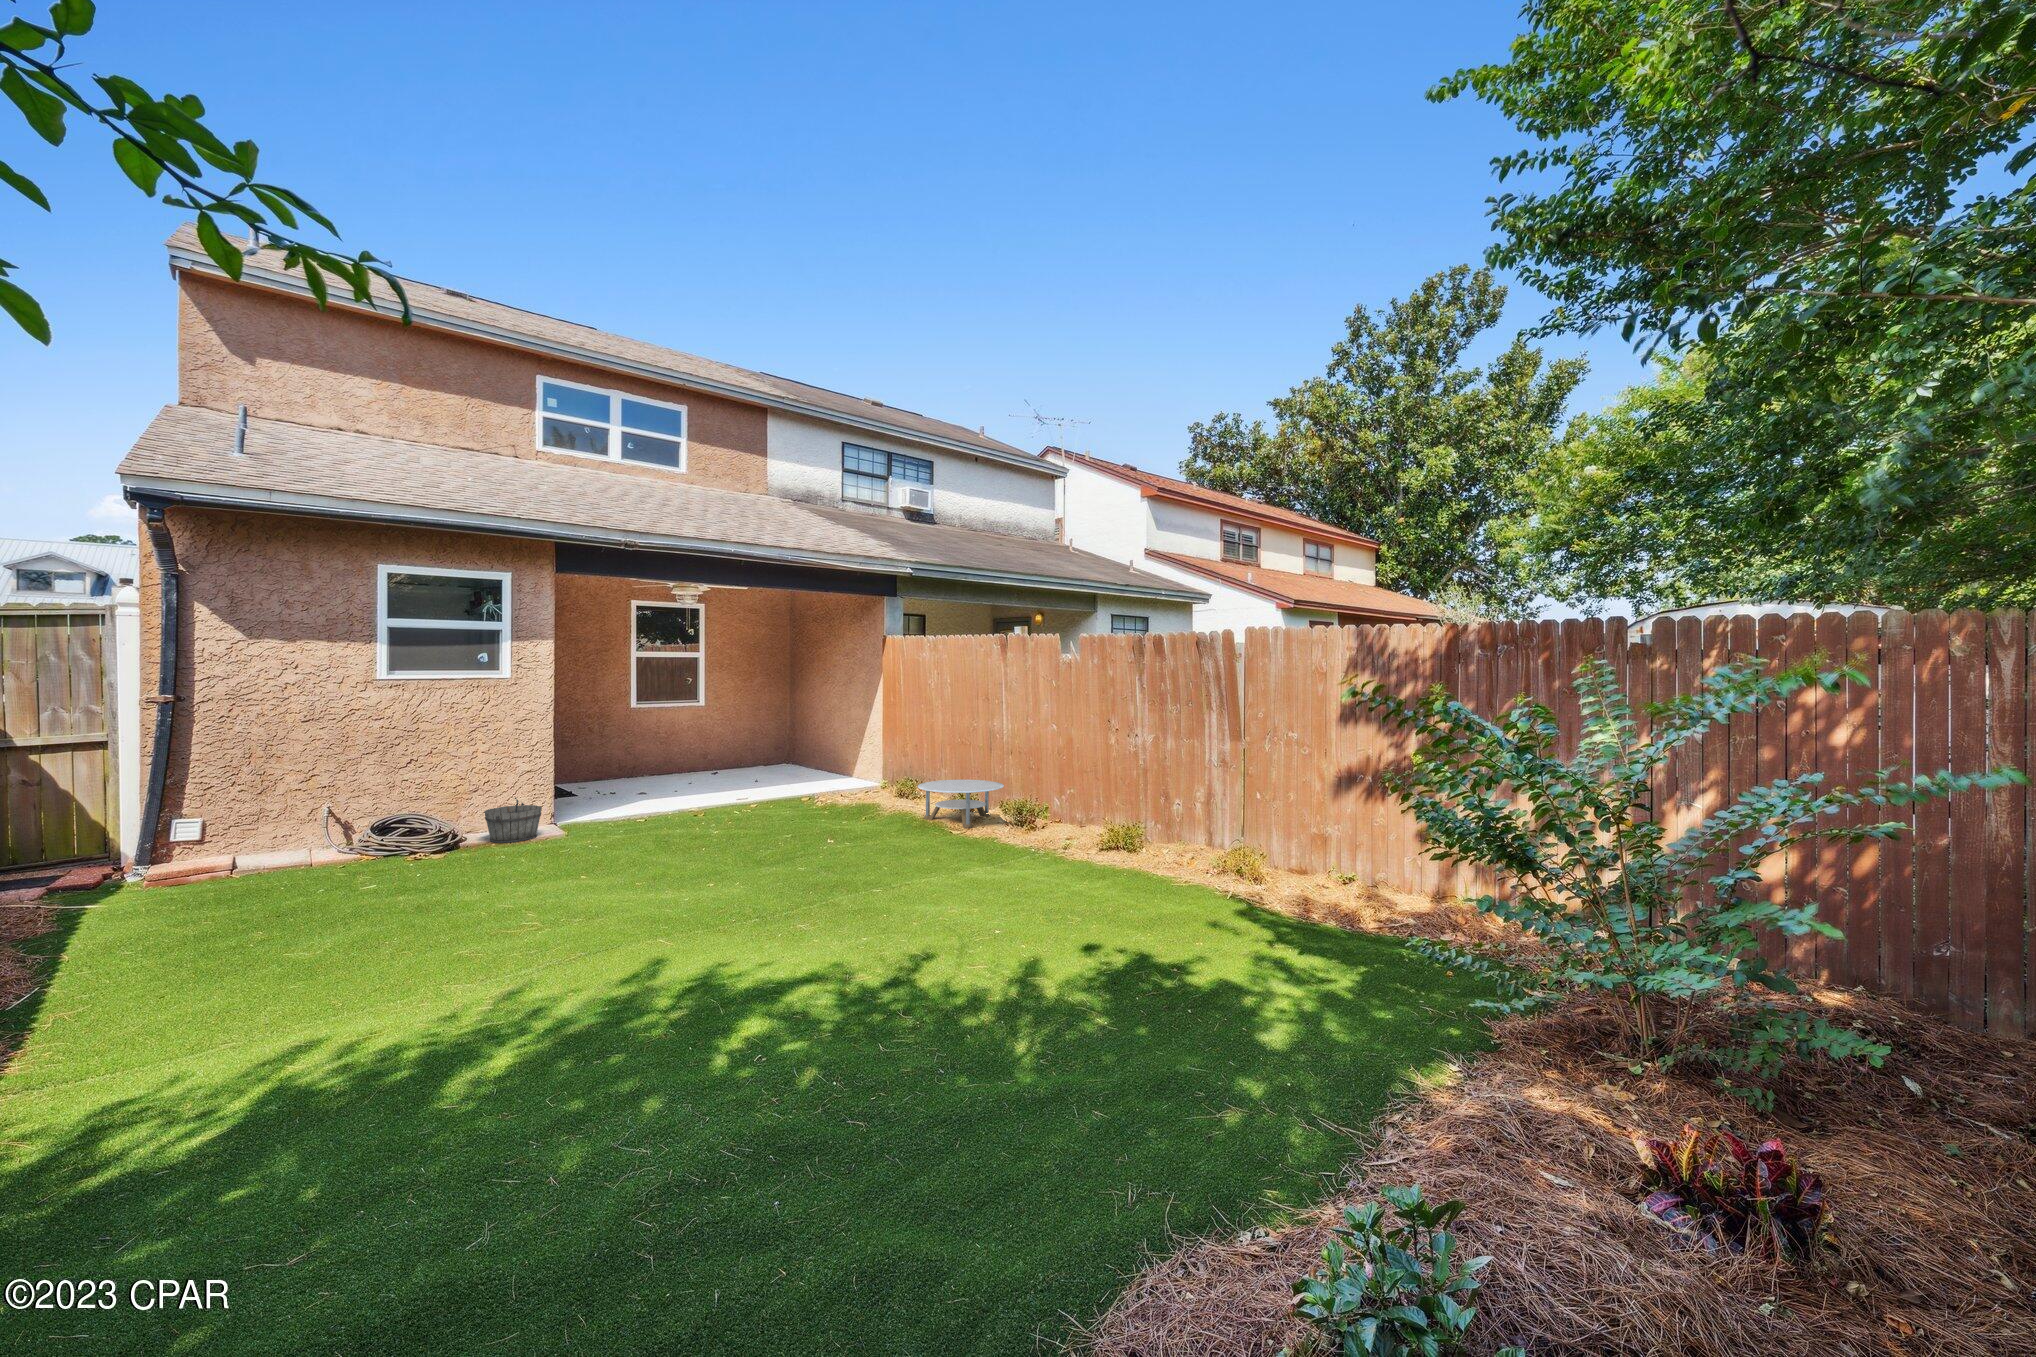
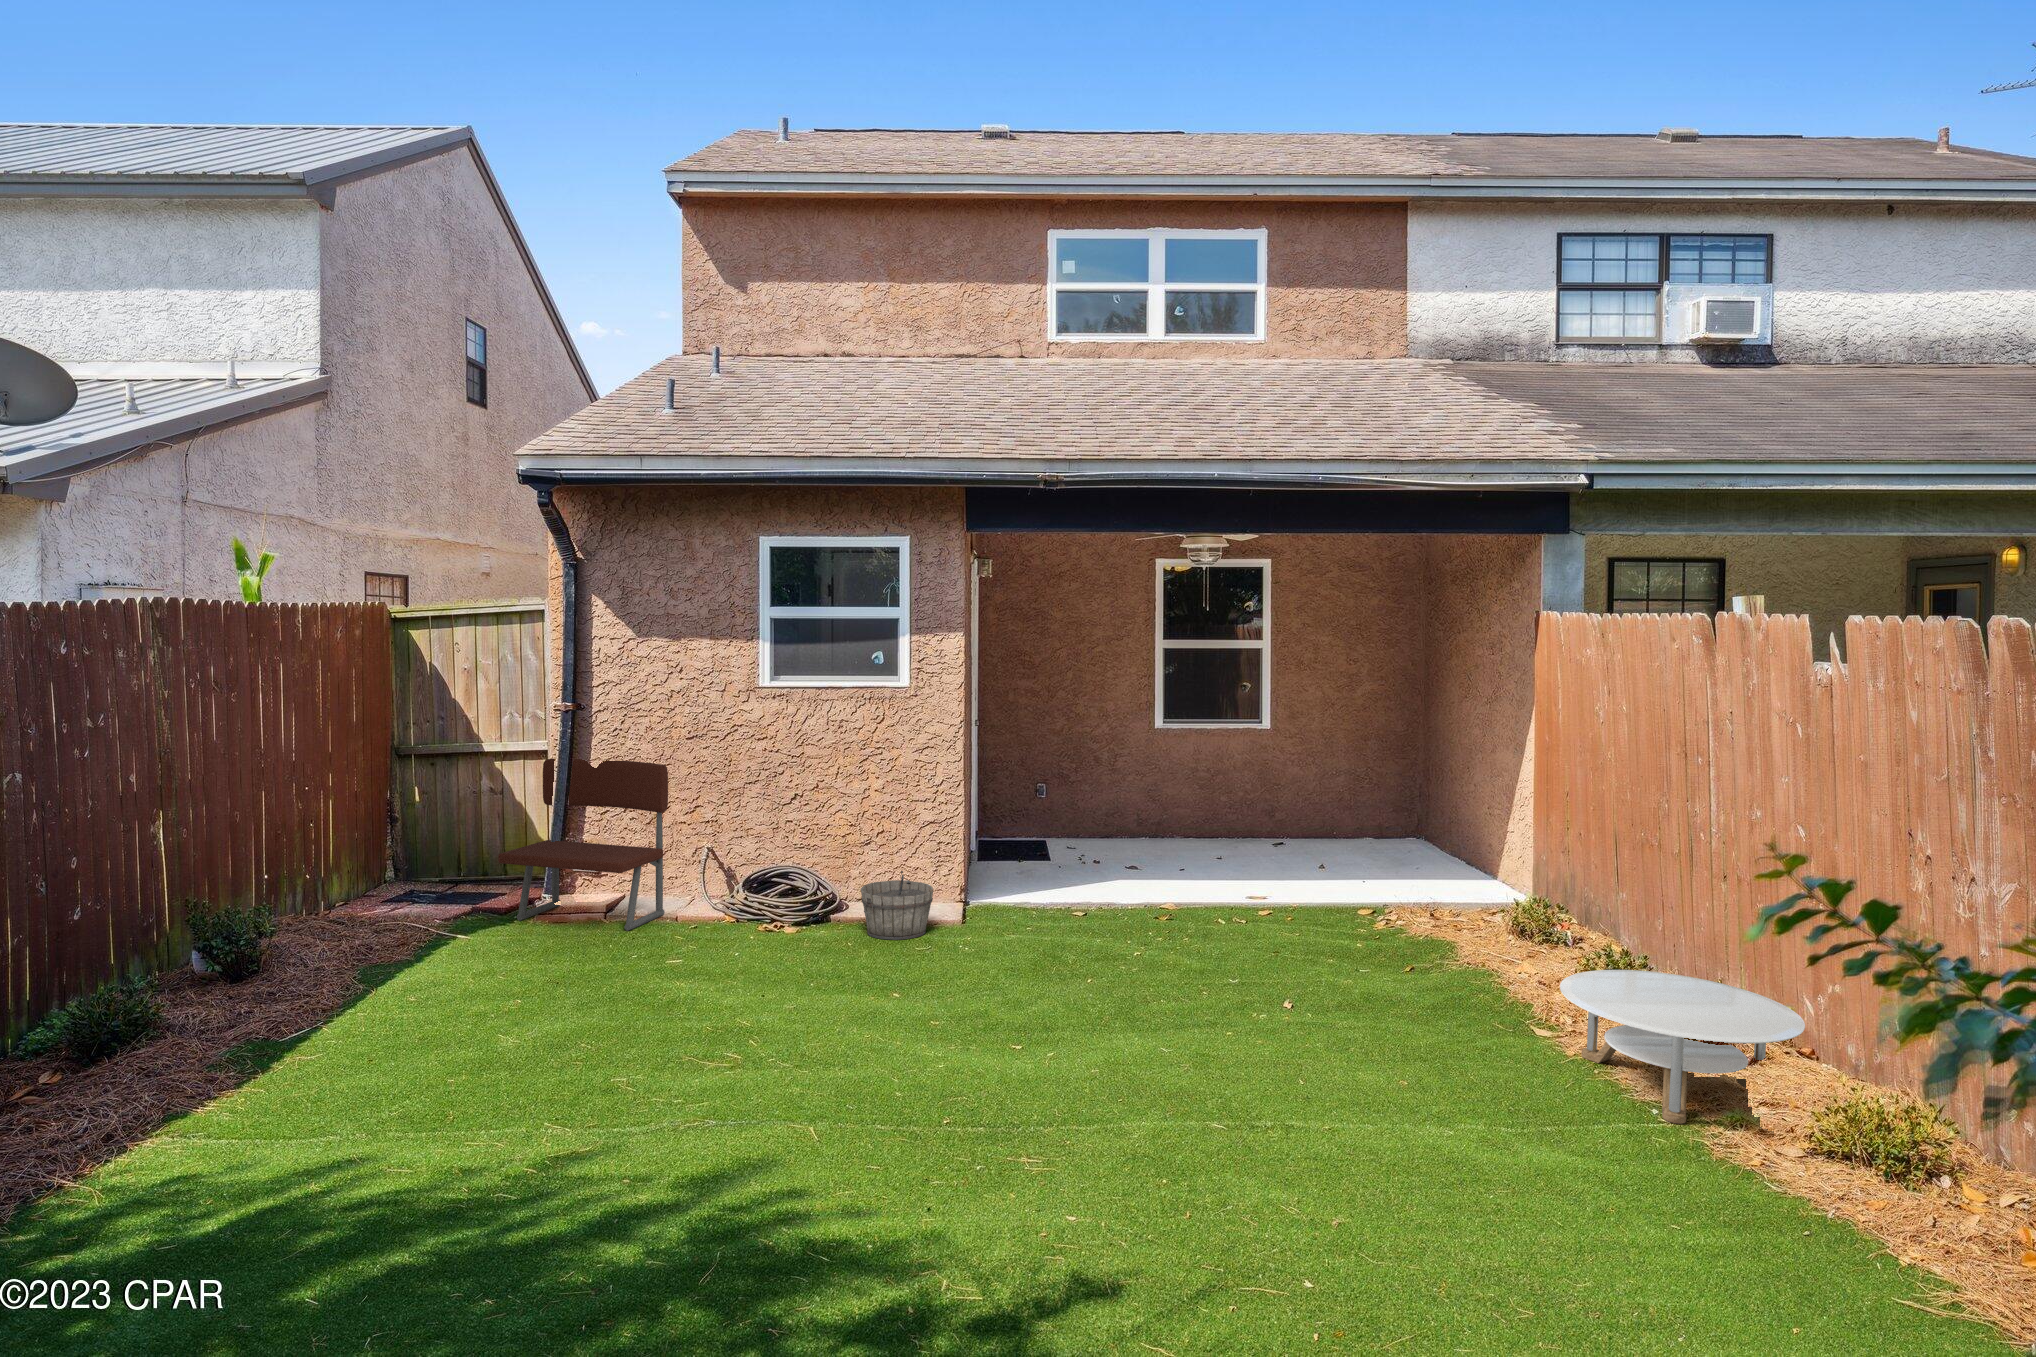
bench: none [106,741,290,886] -> present [498,758,668,931]

